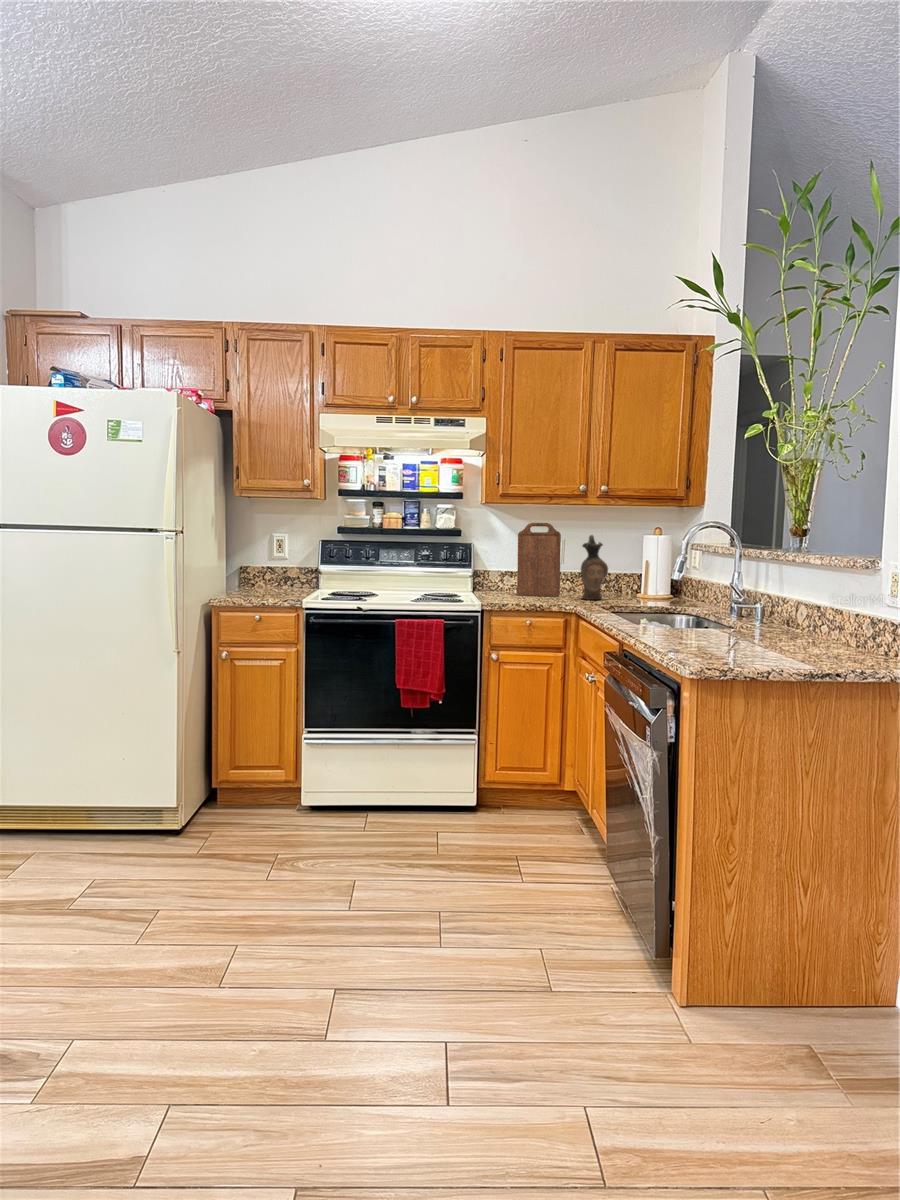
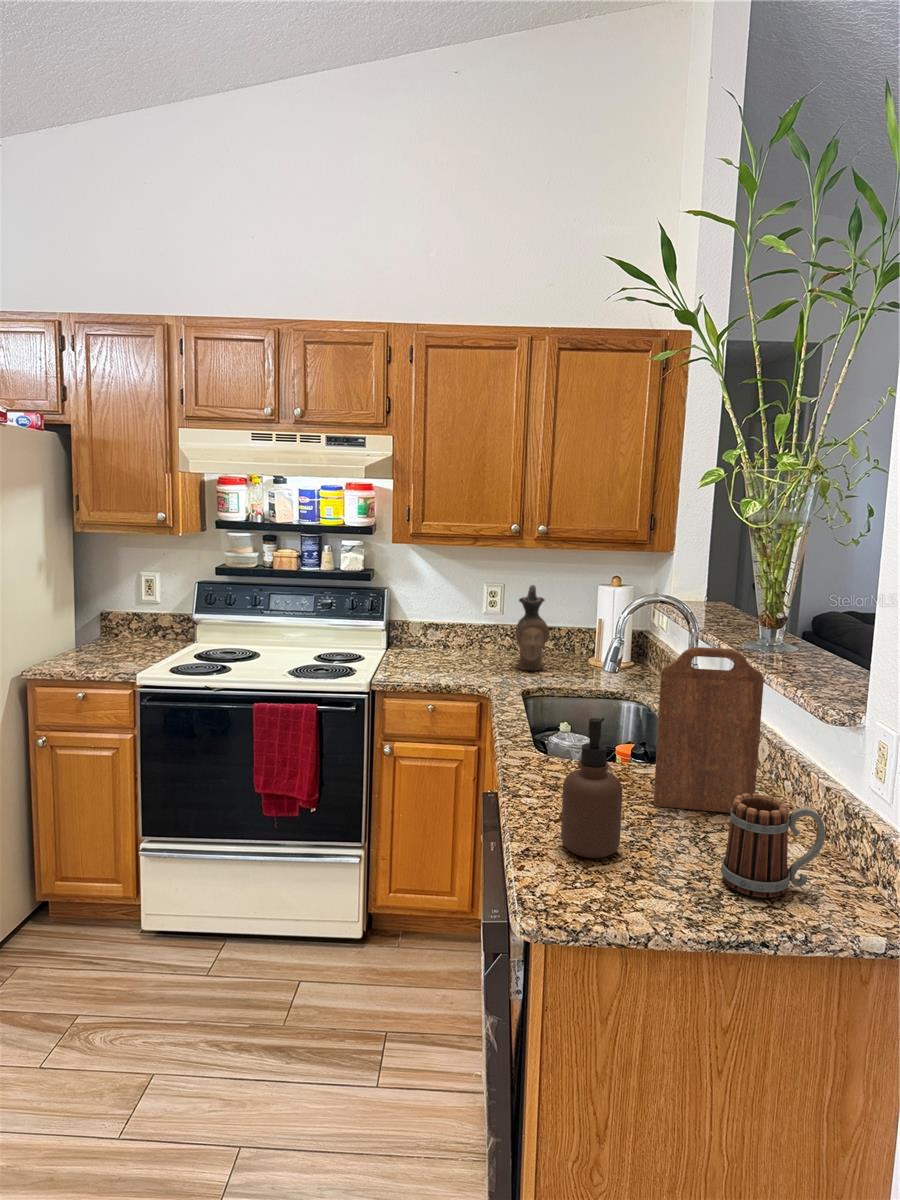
cutting board: present [517,523,561,596] -> present [654,647,764,813]
soap dispenser: none [686,560,728,652] -> present [561,718,622,858]
mug: none [799,601,867,662] -> present [721,793,825,898]

